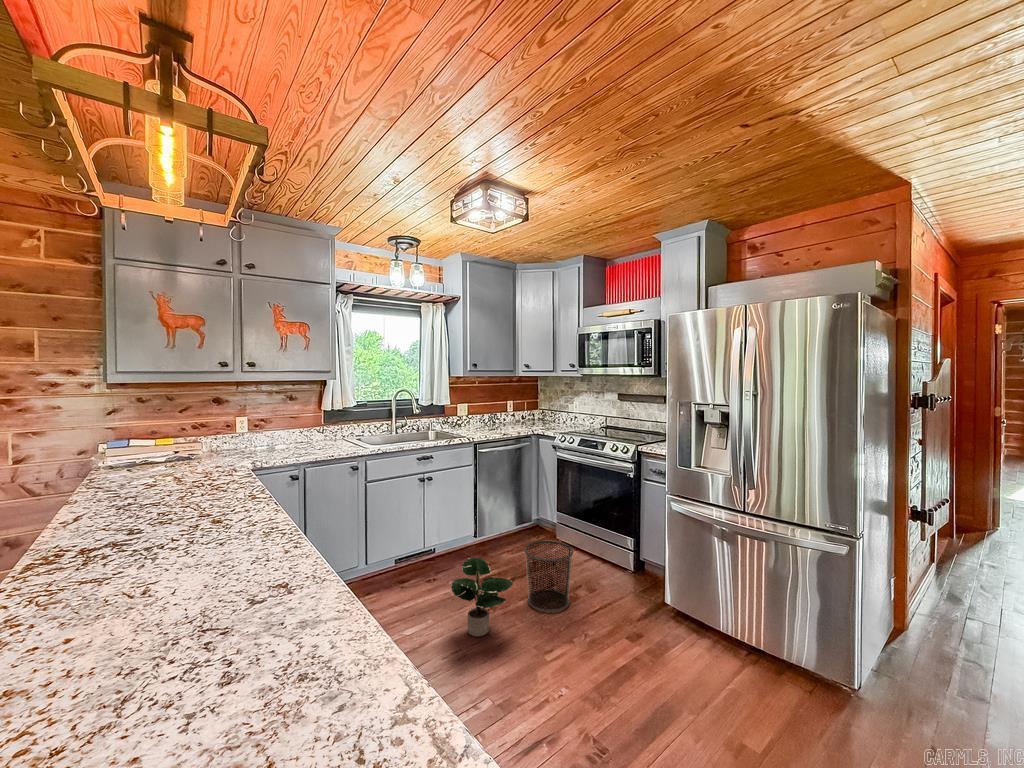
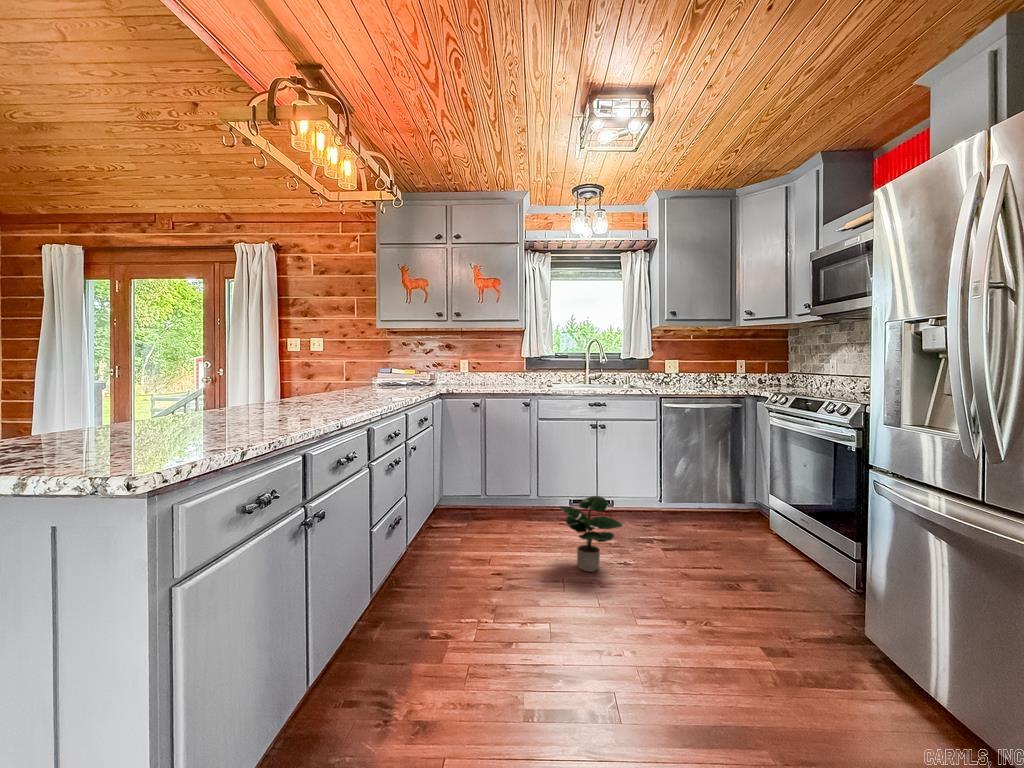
waste bin: present [524,540,574,612] -> none [658,501,721,582]

